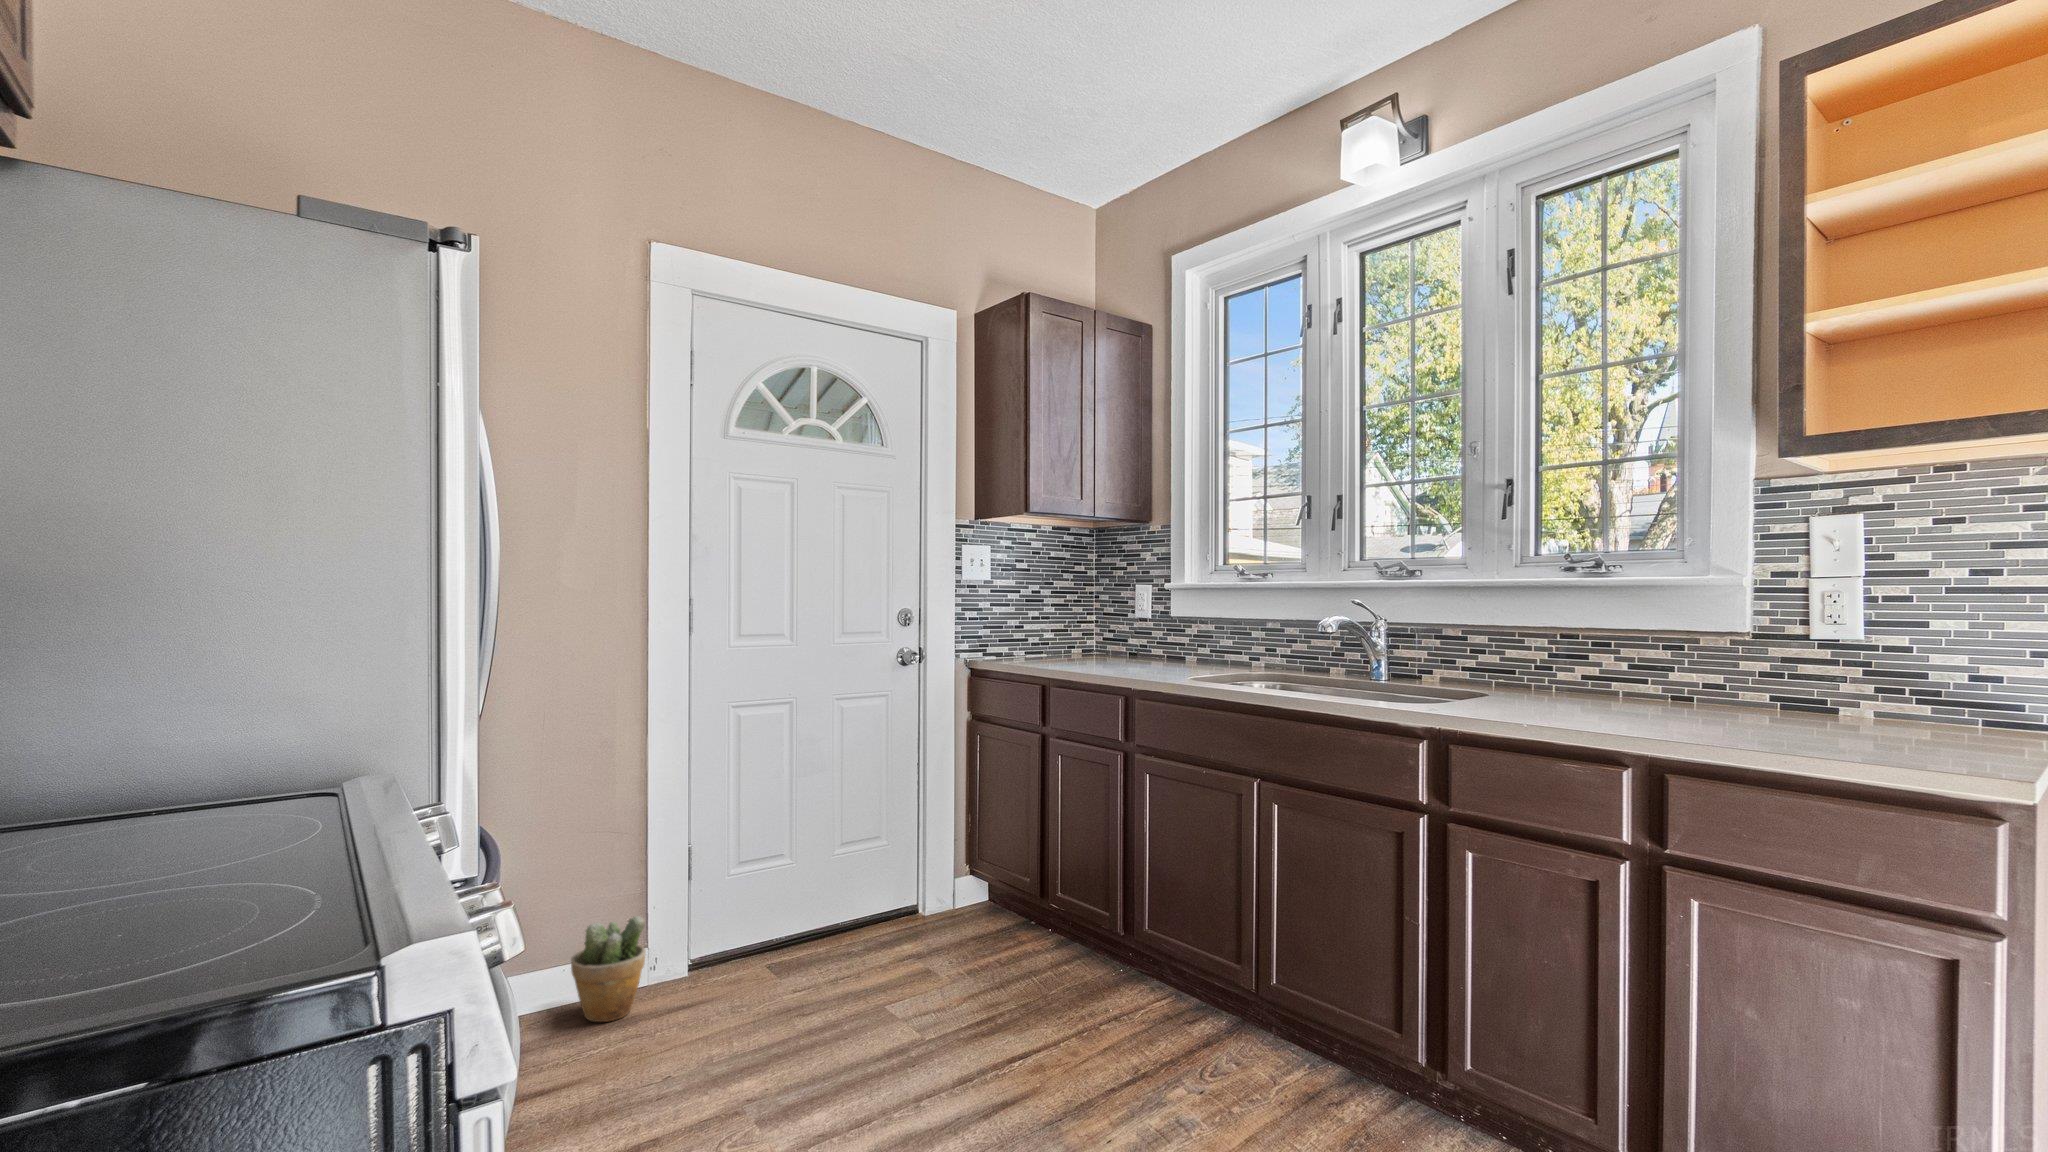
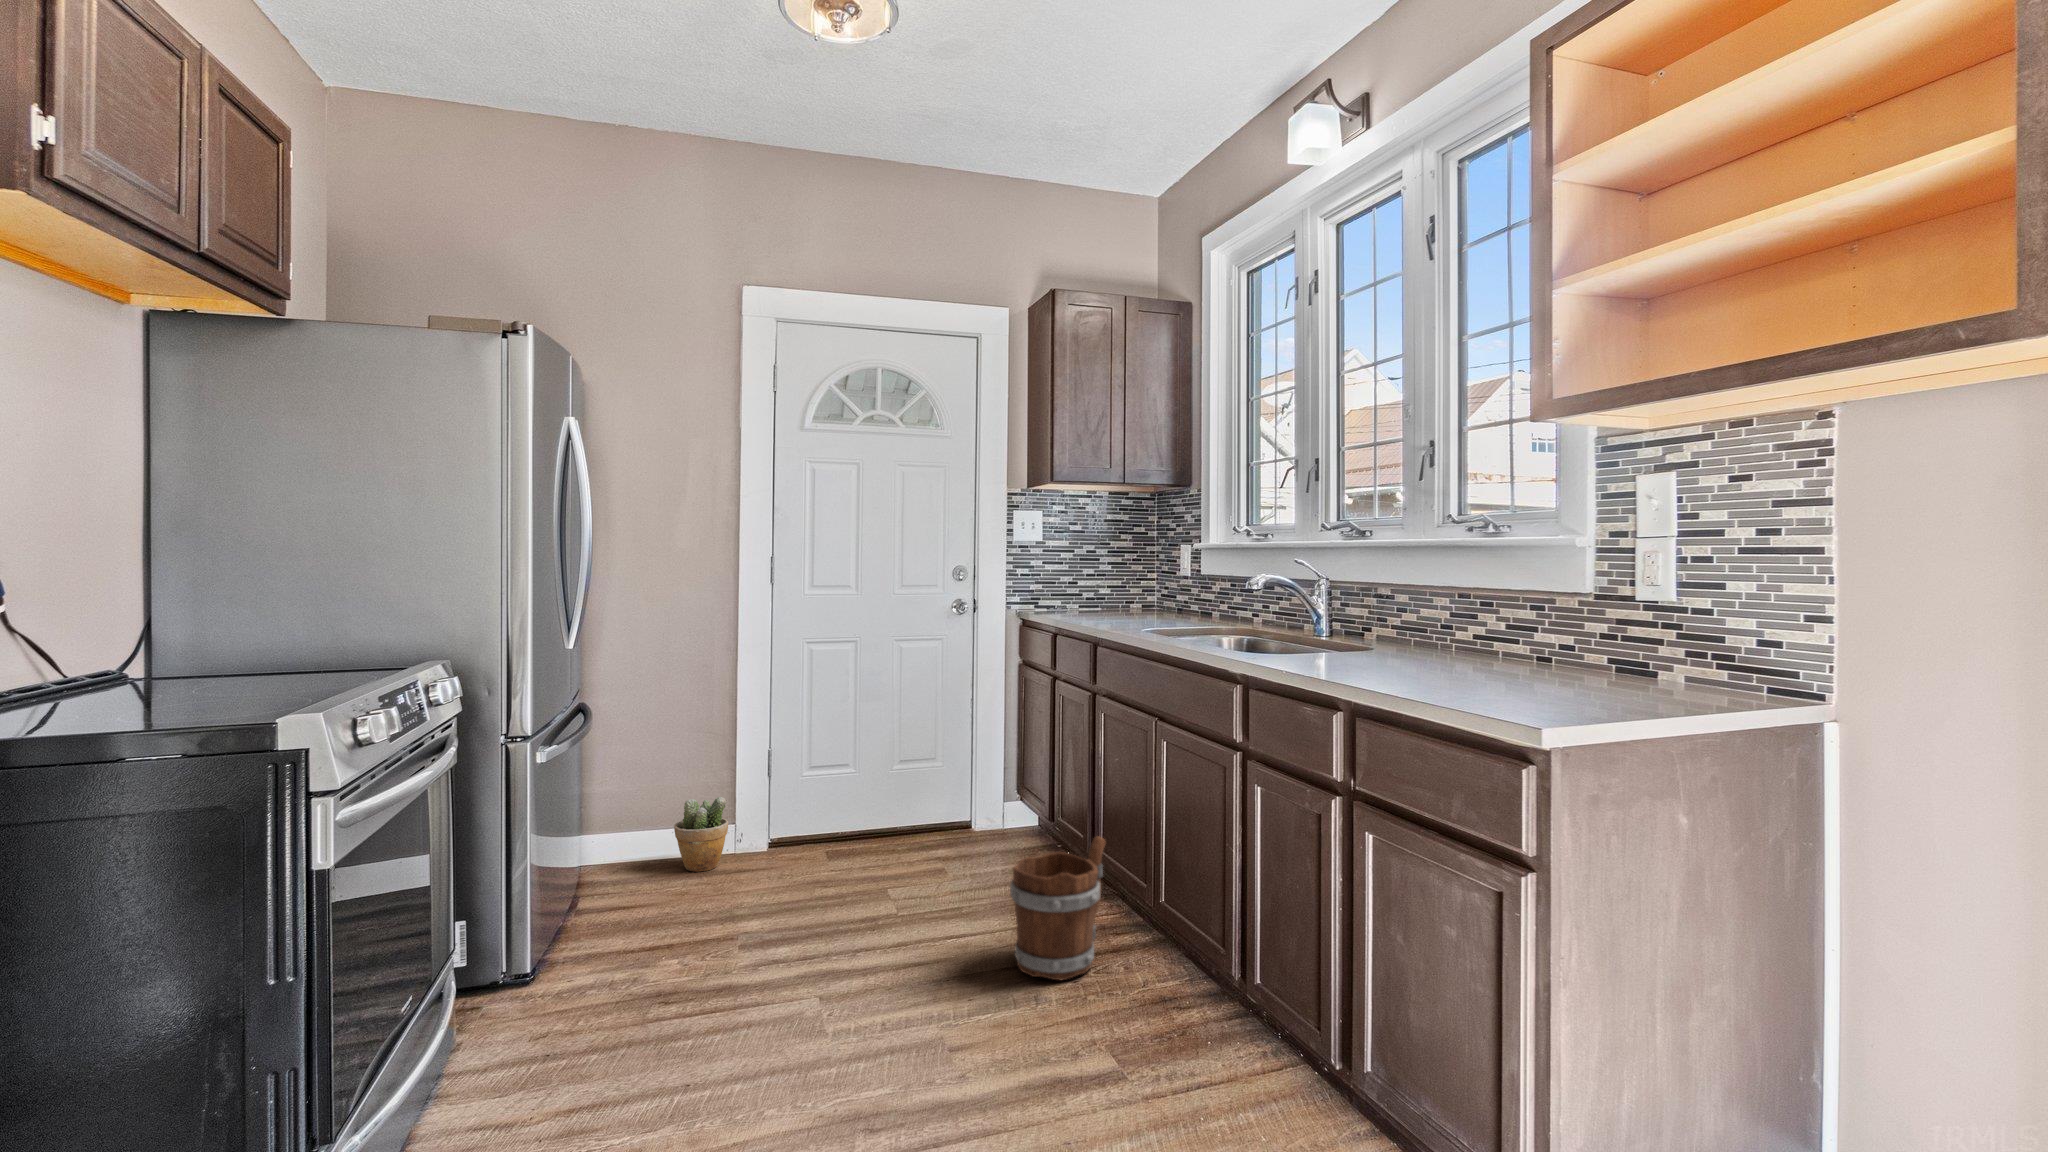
bucket: none [1108,921,1222,1105] -> present [1010,836,1106,980]

